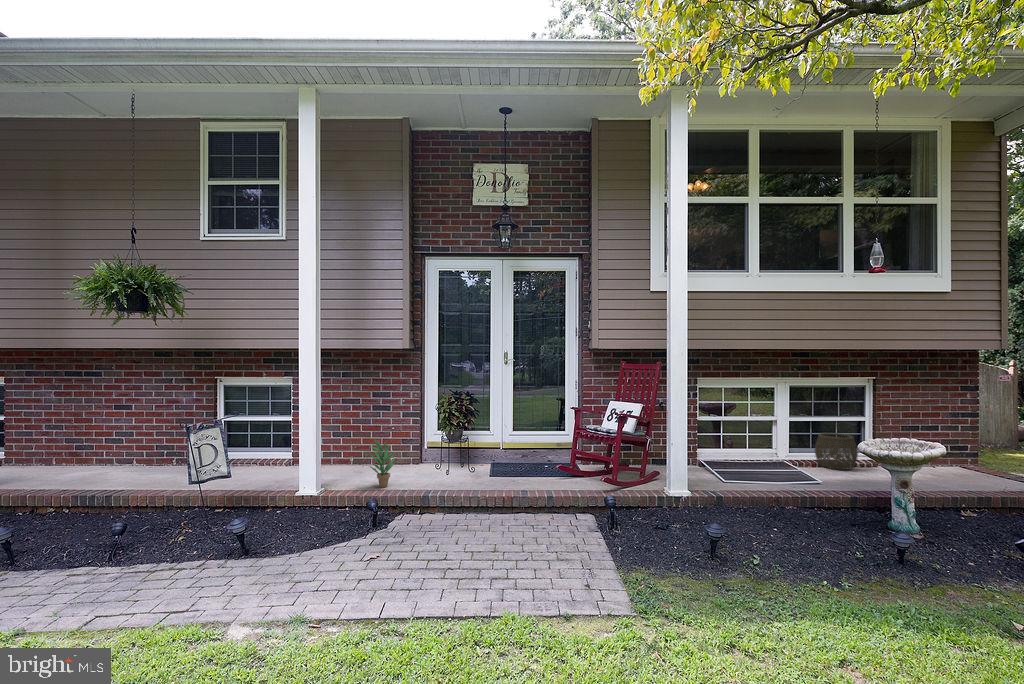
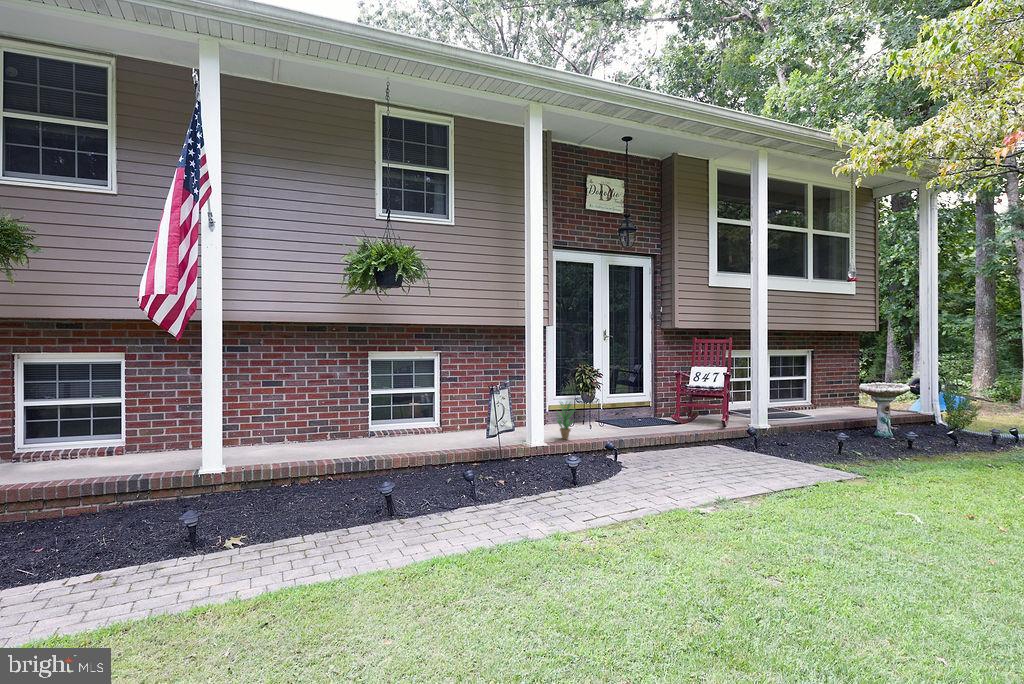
woven basket: present [815,433,858,470] -> none [781,386,810,409]

